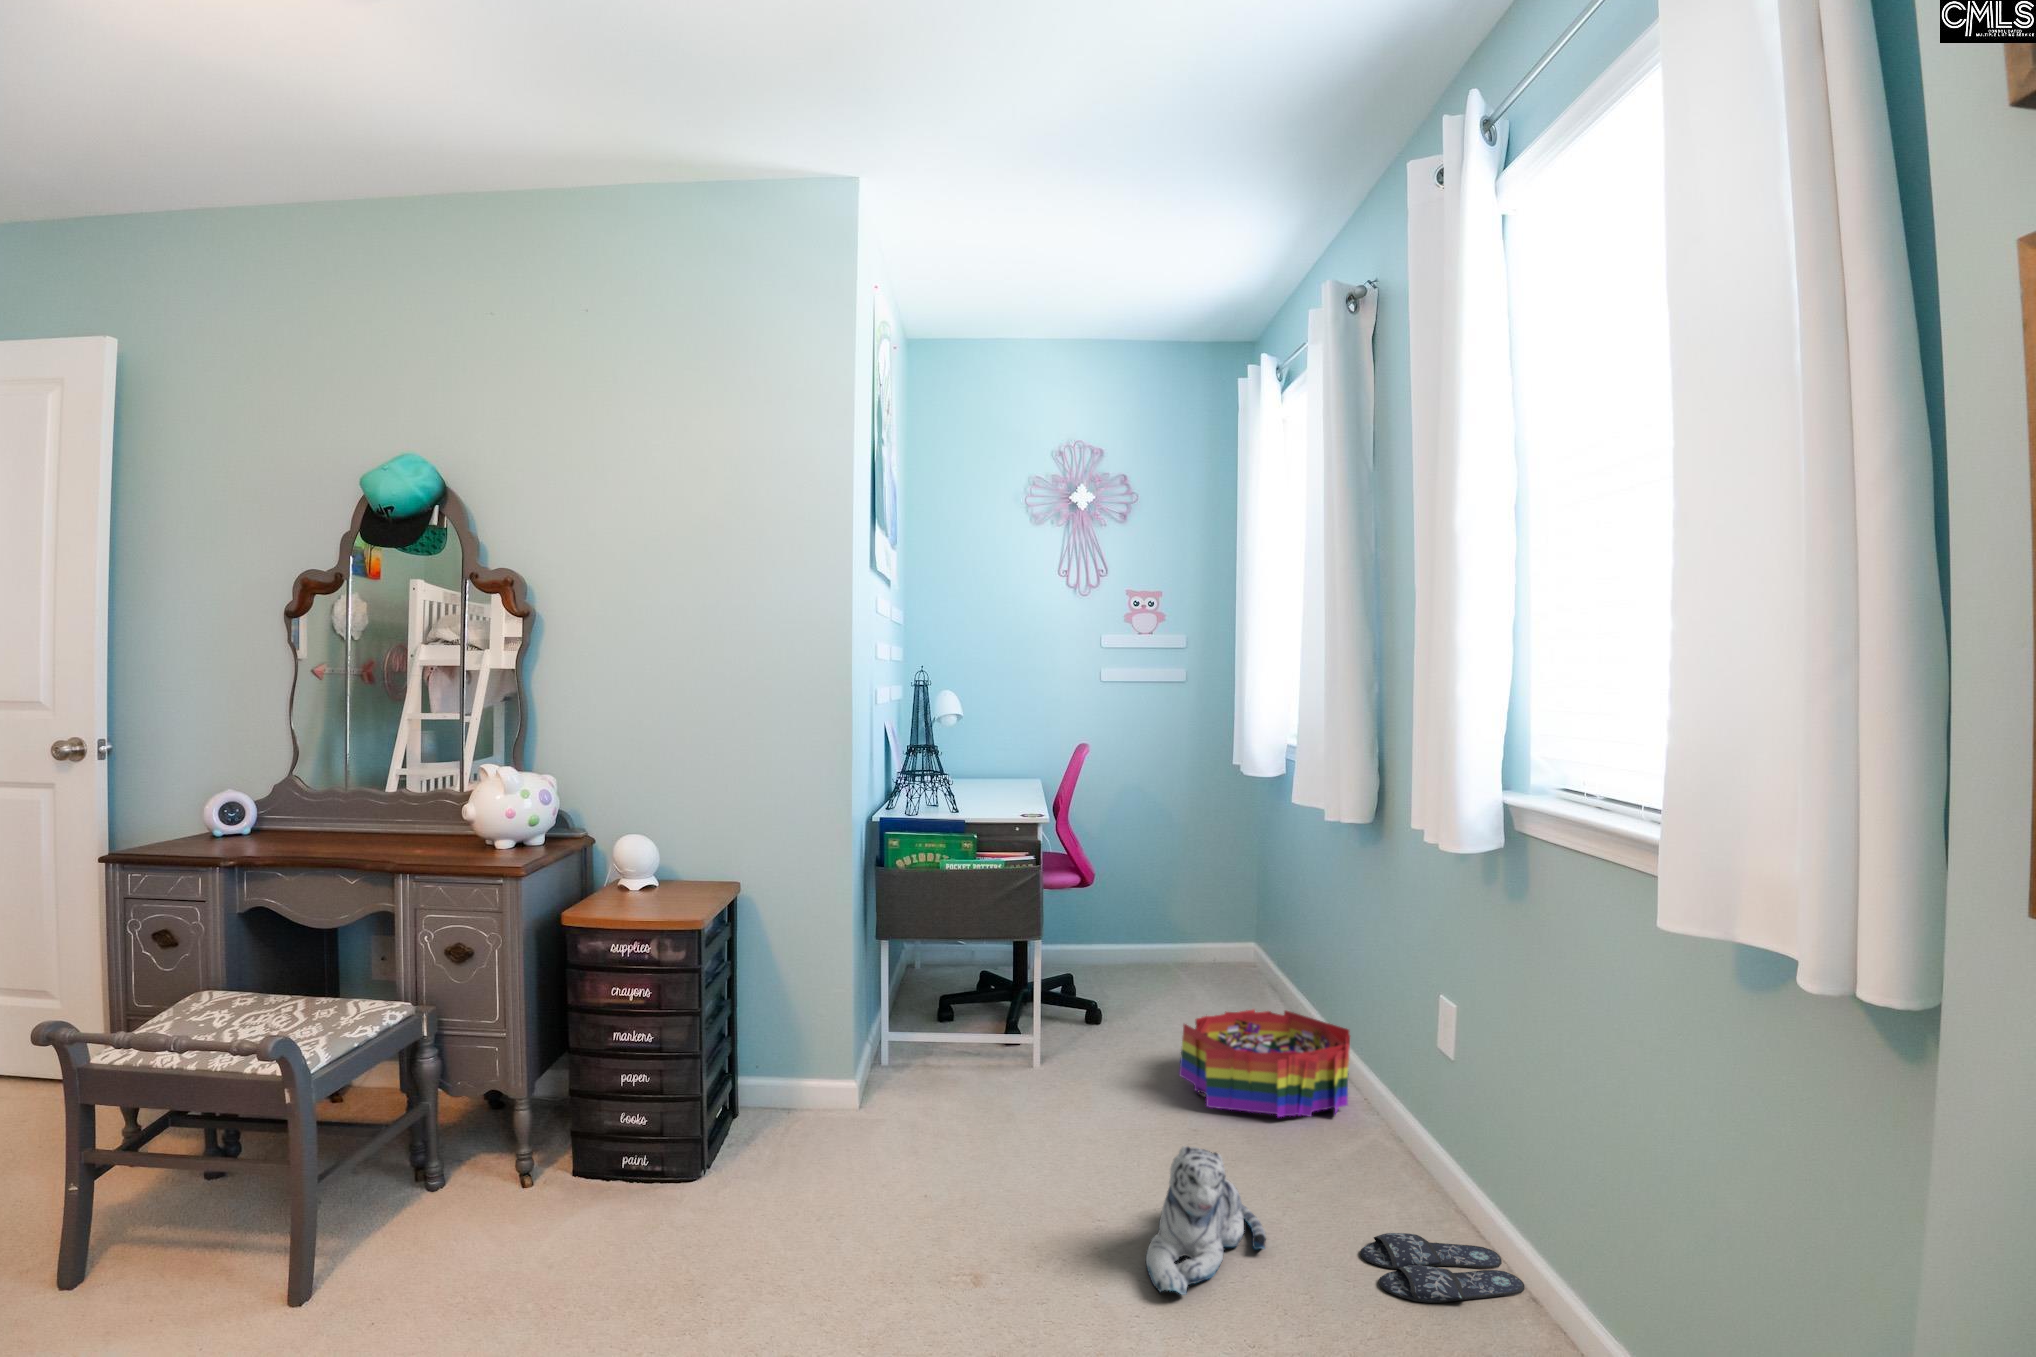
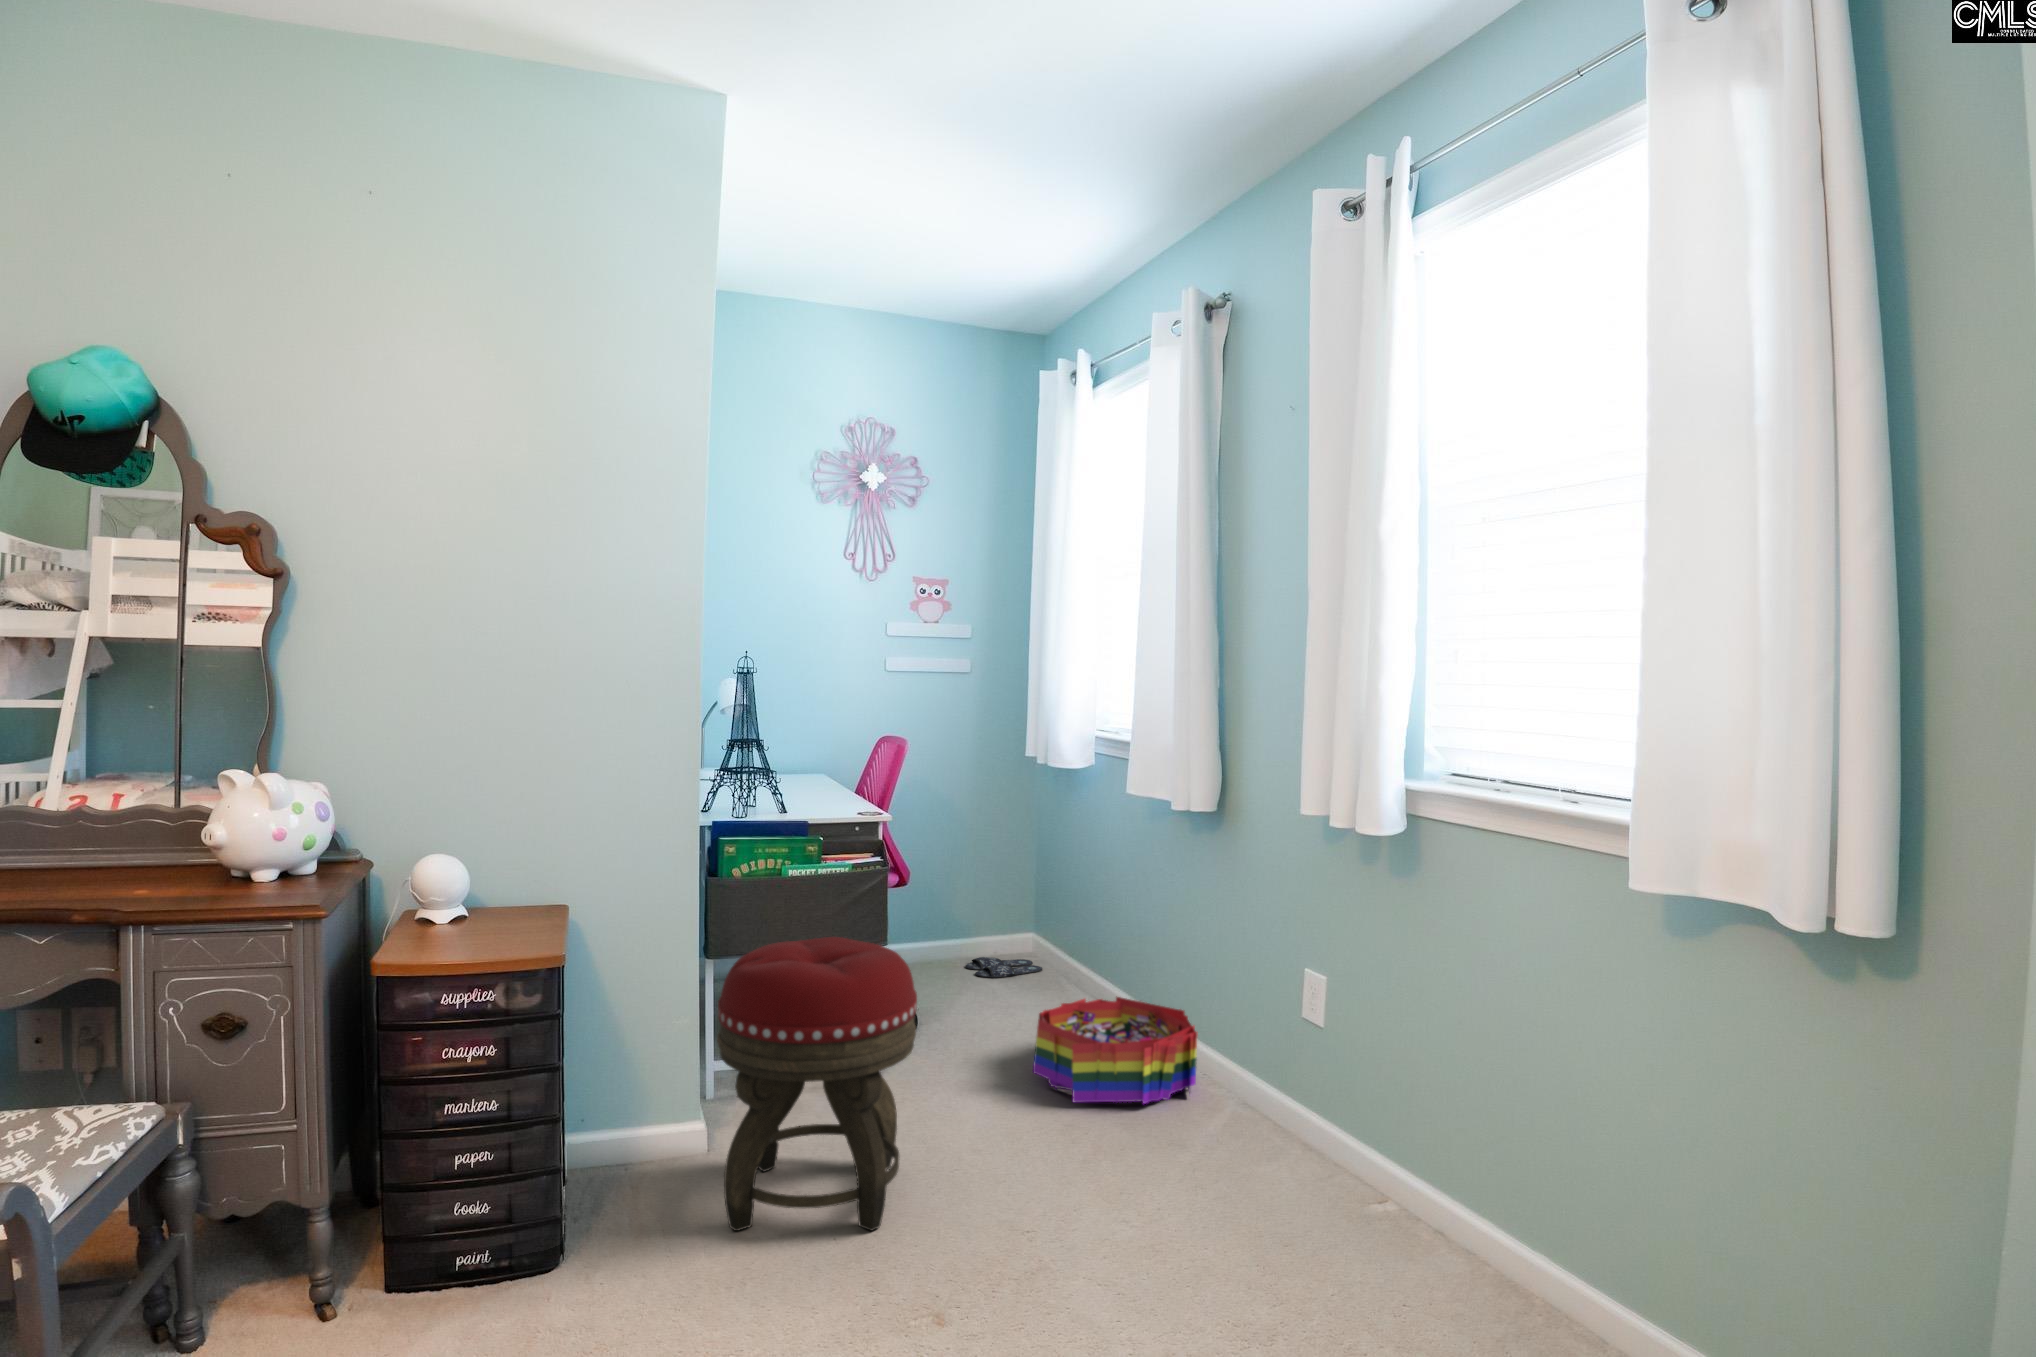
footstool: none [836,923,1014,1190] -> present [717,937,917,1231]
plush toy: present [1146,1146,1266,1294] -> none [1103,1151,1211,1308]
slippers: present [1361,1233,1524,1303] -> present [966,957,1042,978]

